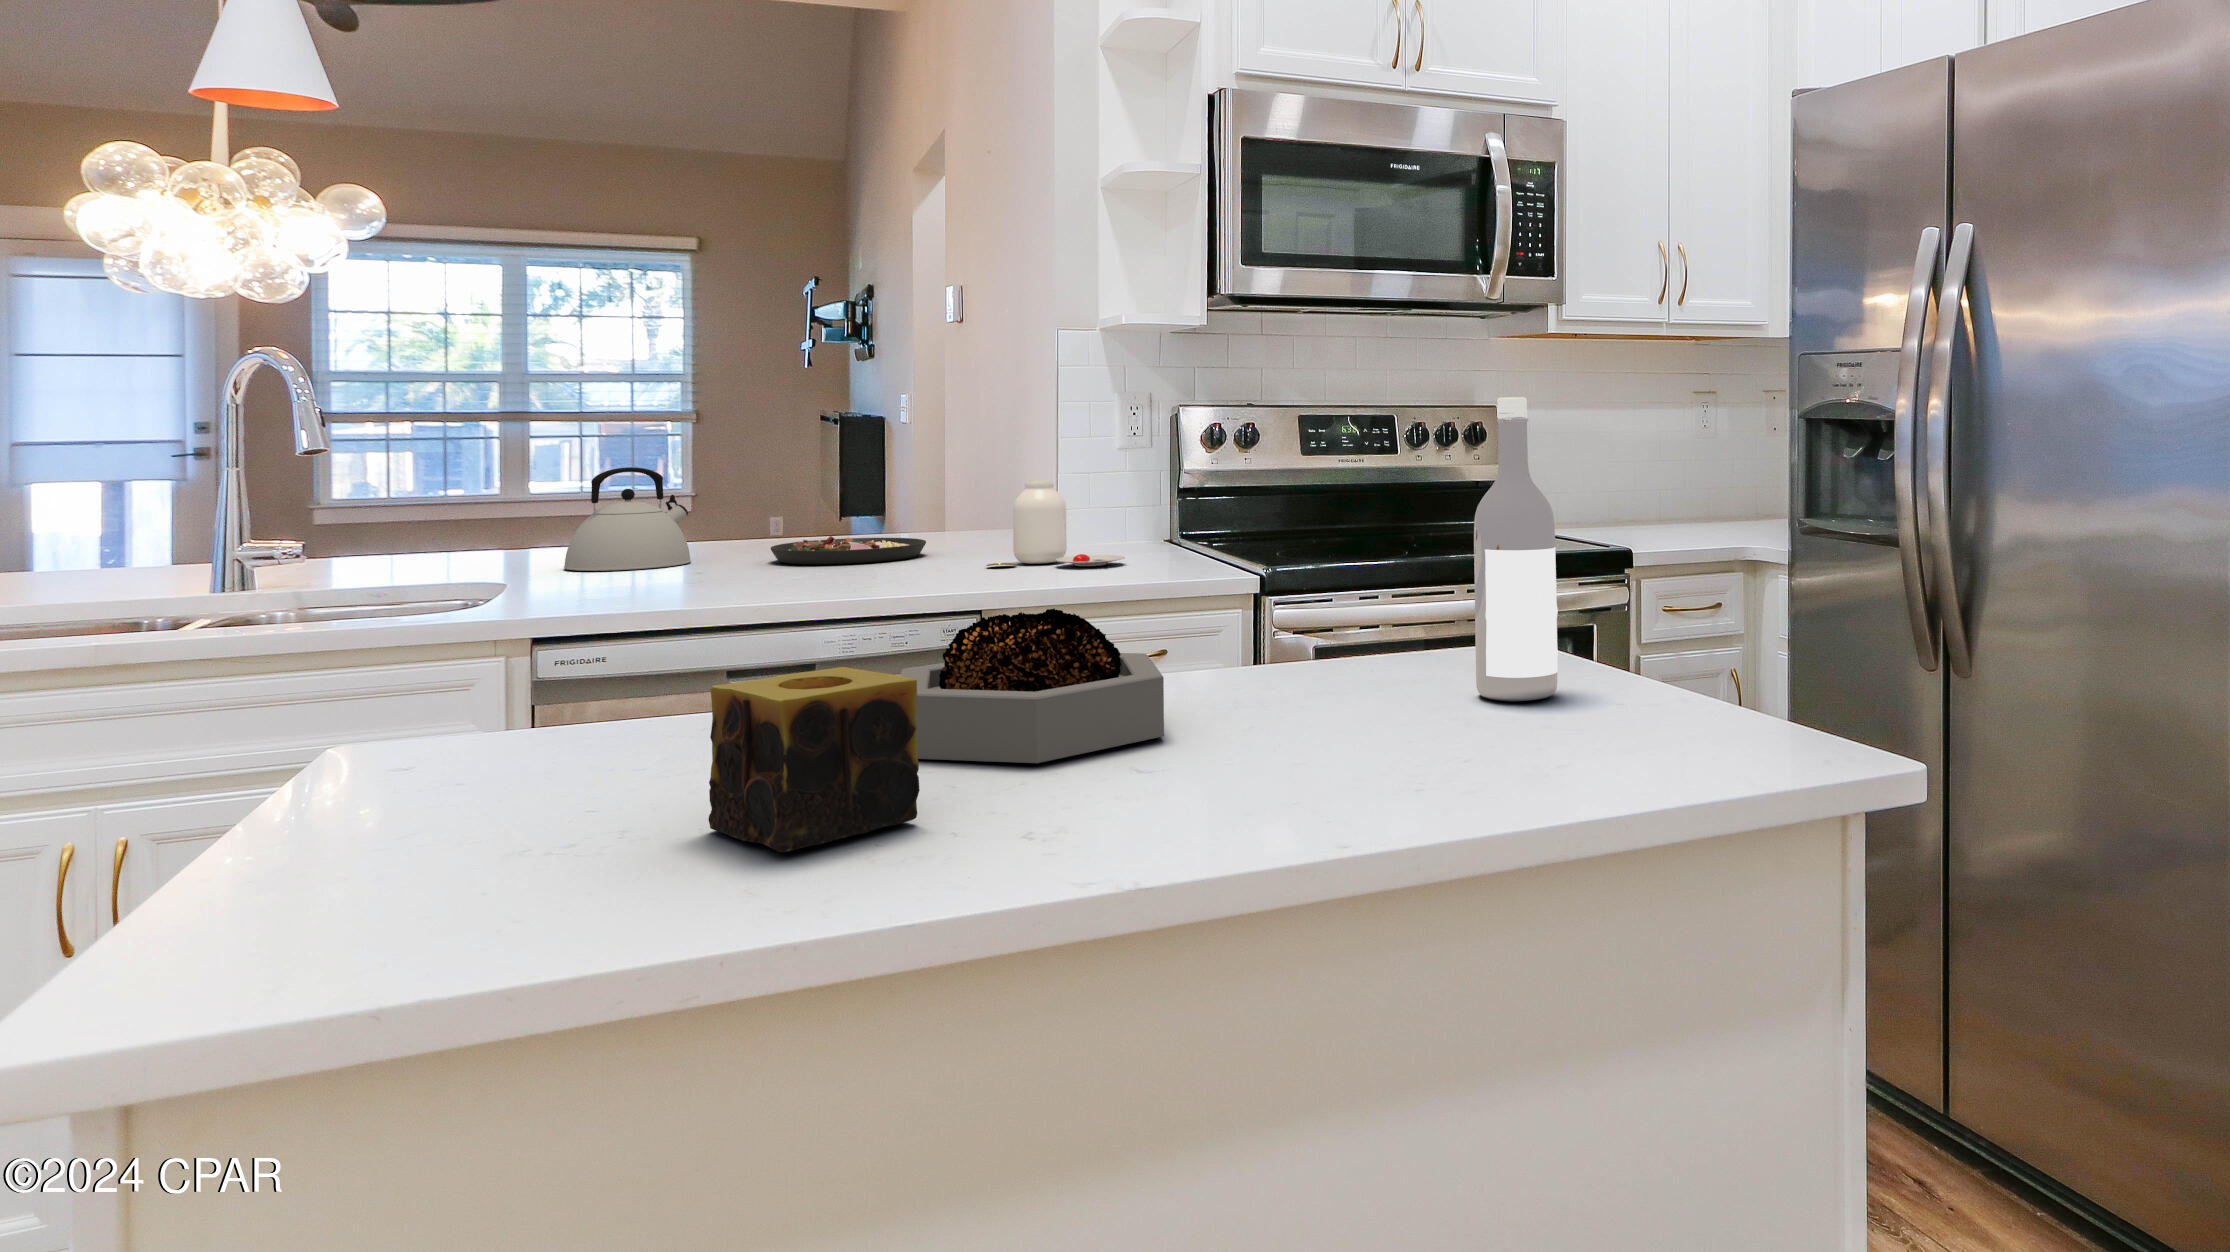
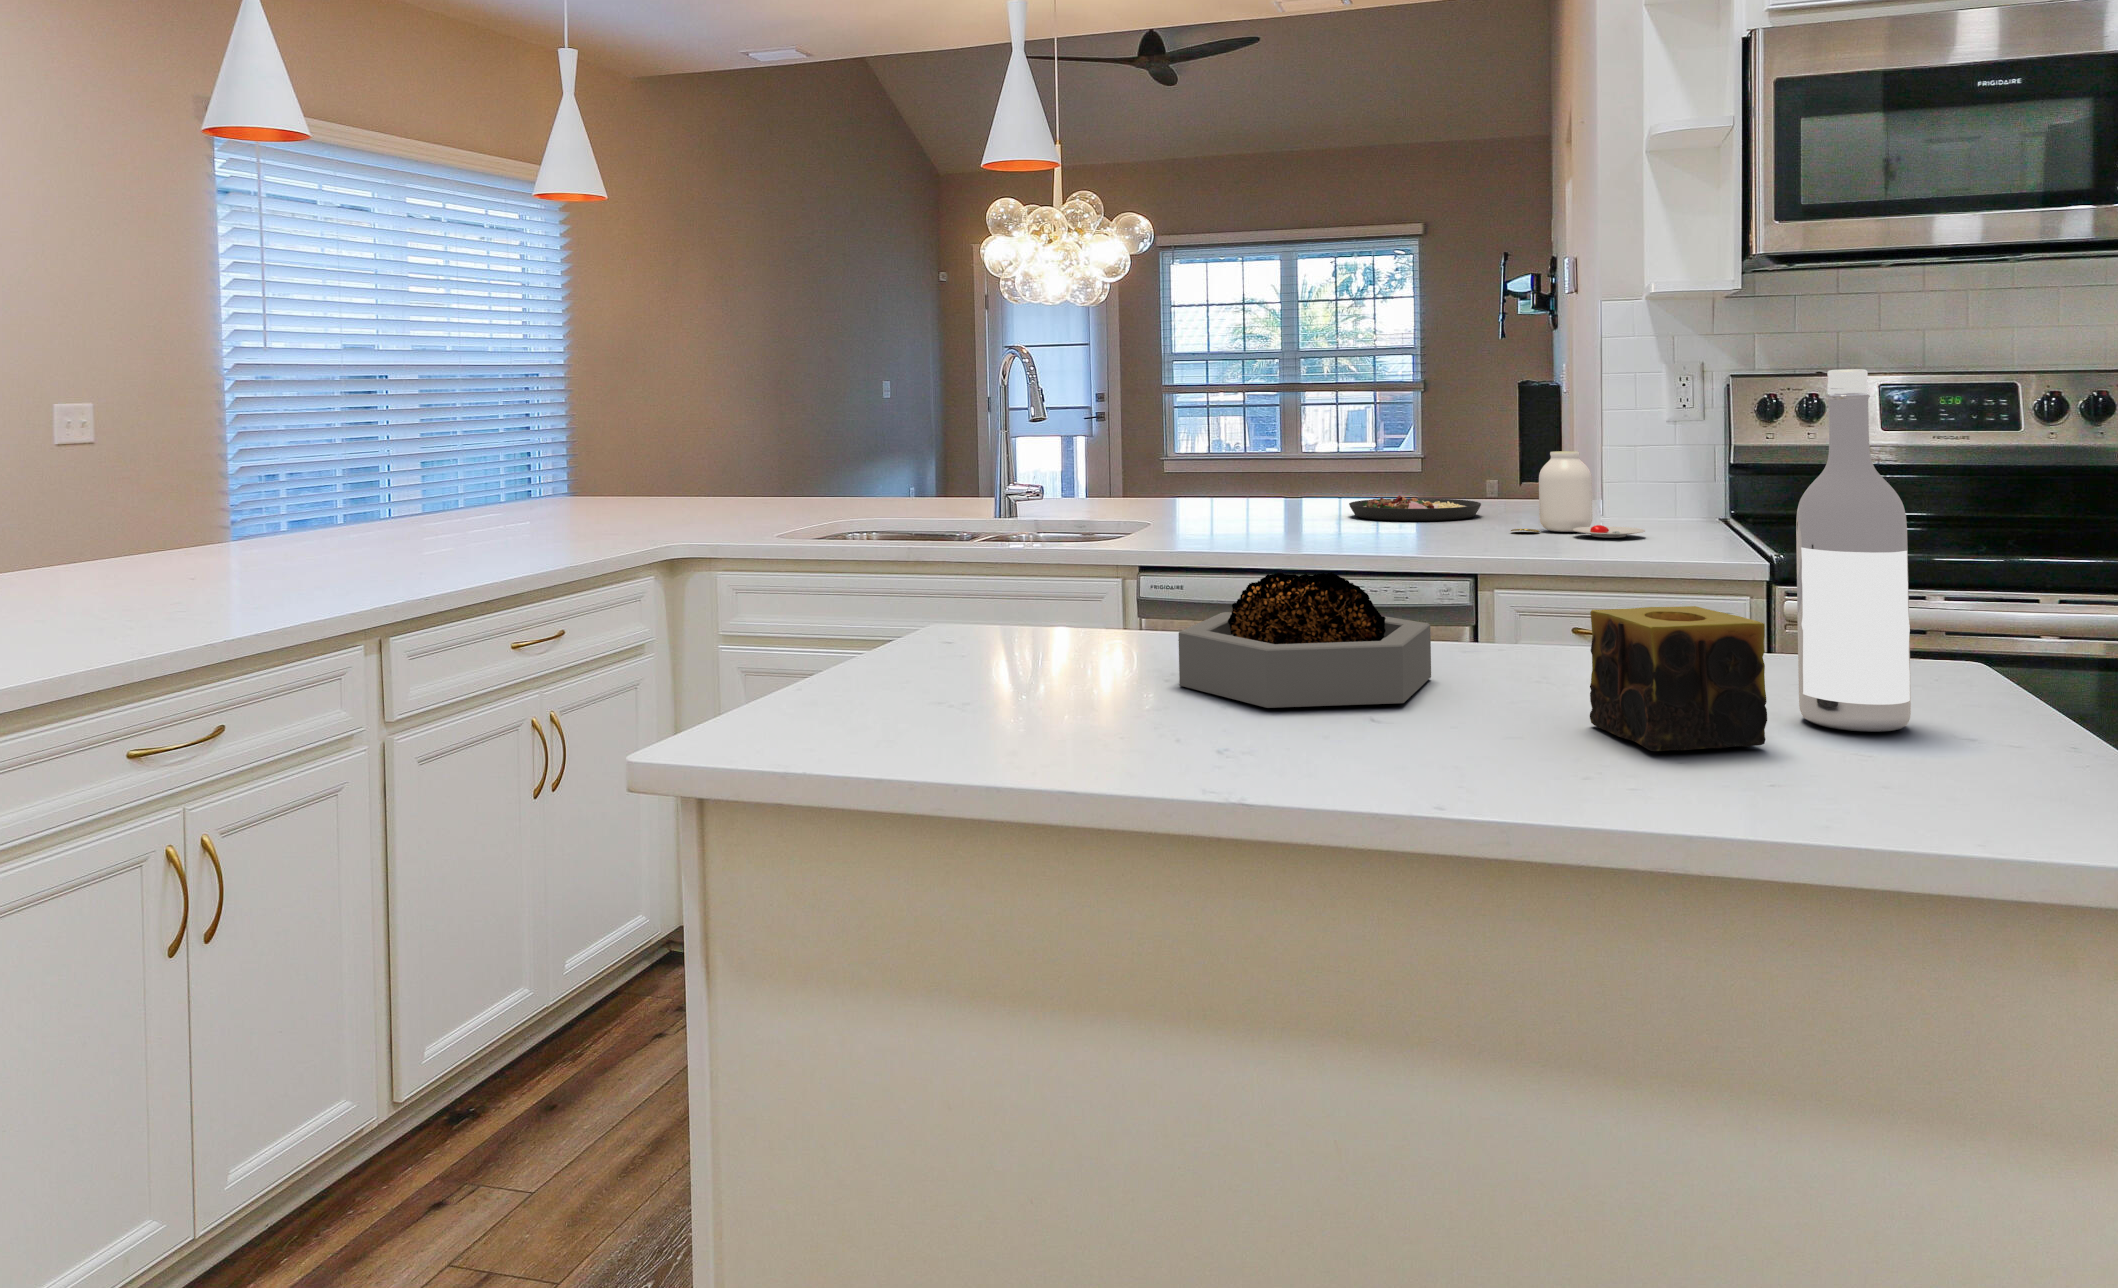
kettle: present [564,467,691,571] -> none [1207,432,1297,515]
candle: present [709,667,919,852] -> present [1590,606,1767,751]

